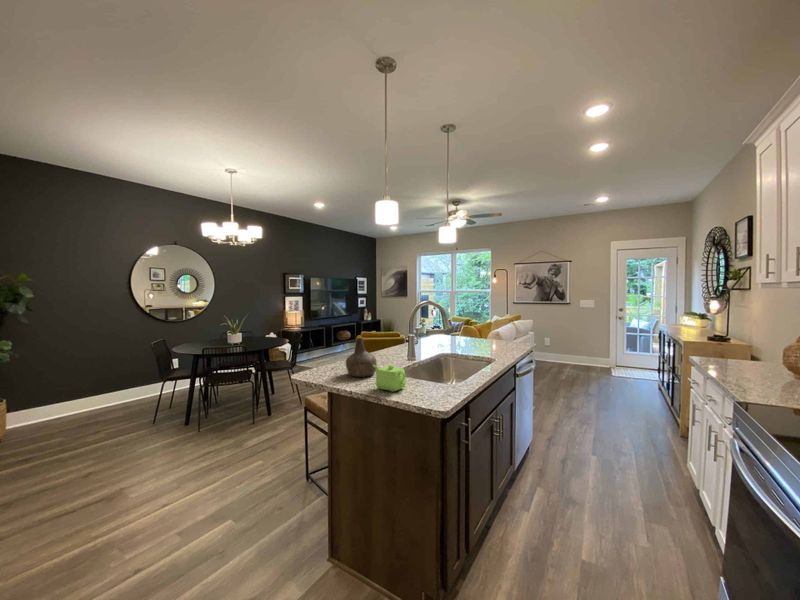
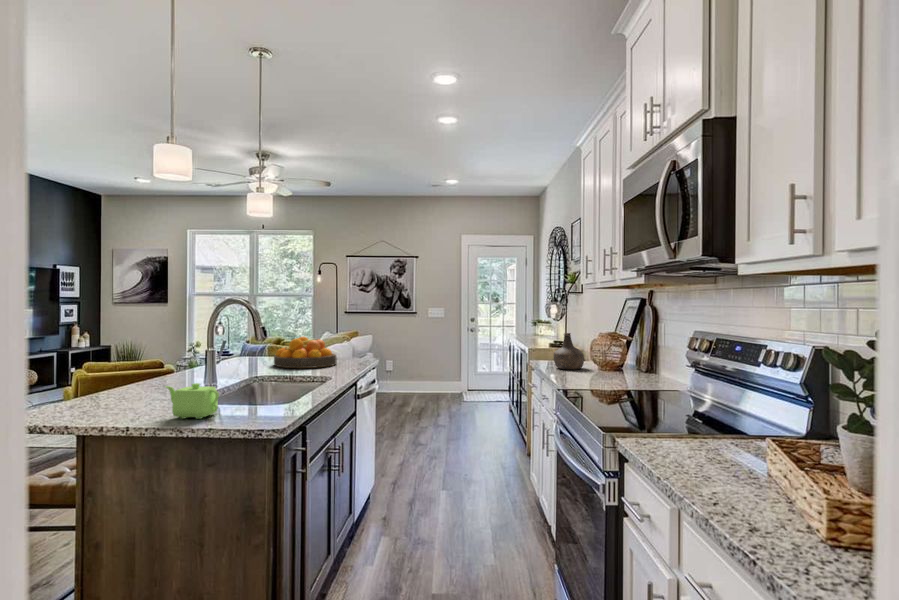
fruit bowl: none [458,325,503,349] -> present [274,336,336,368]
bottle: present [346,338,377,377] -> present [554,333,584,370]

